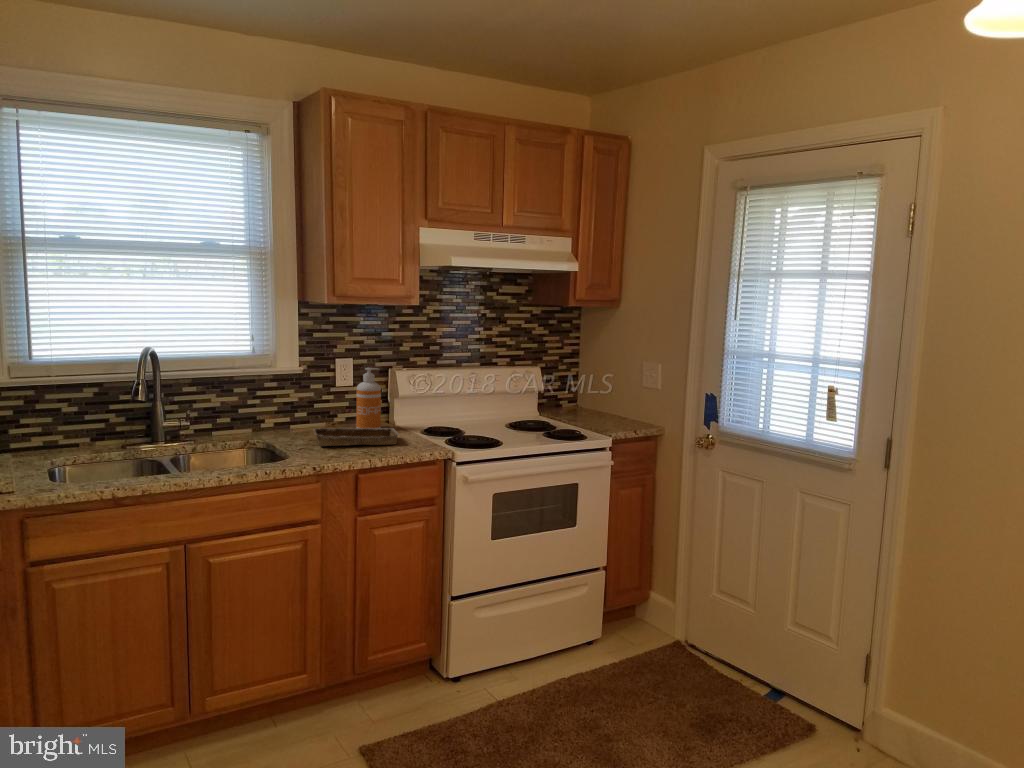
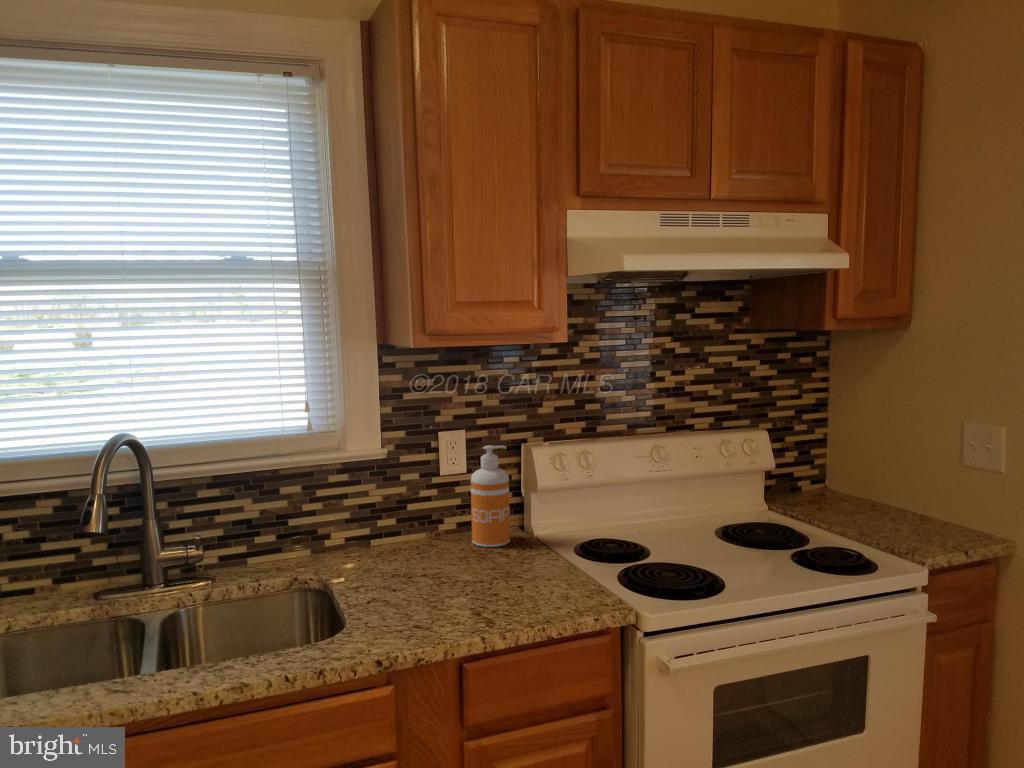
tray: present [313,427,399,446] -> none [392,550,536,592]

